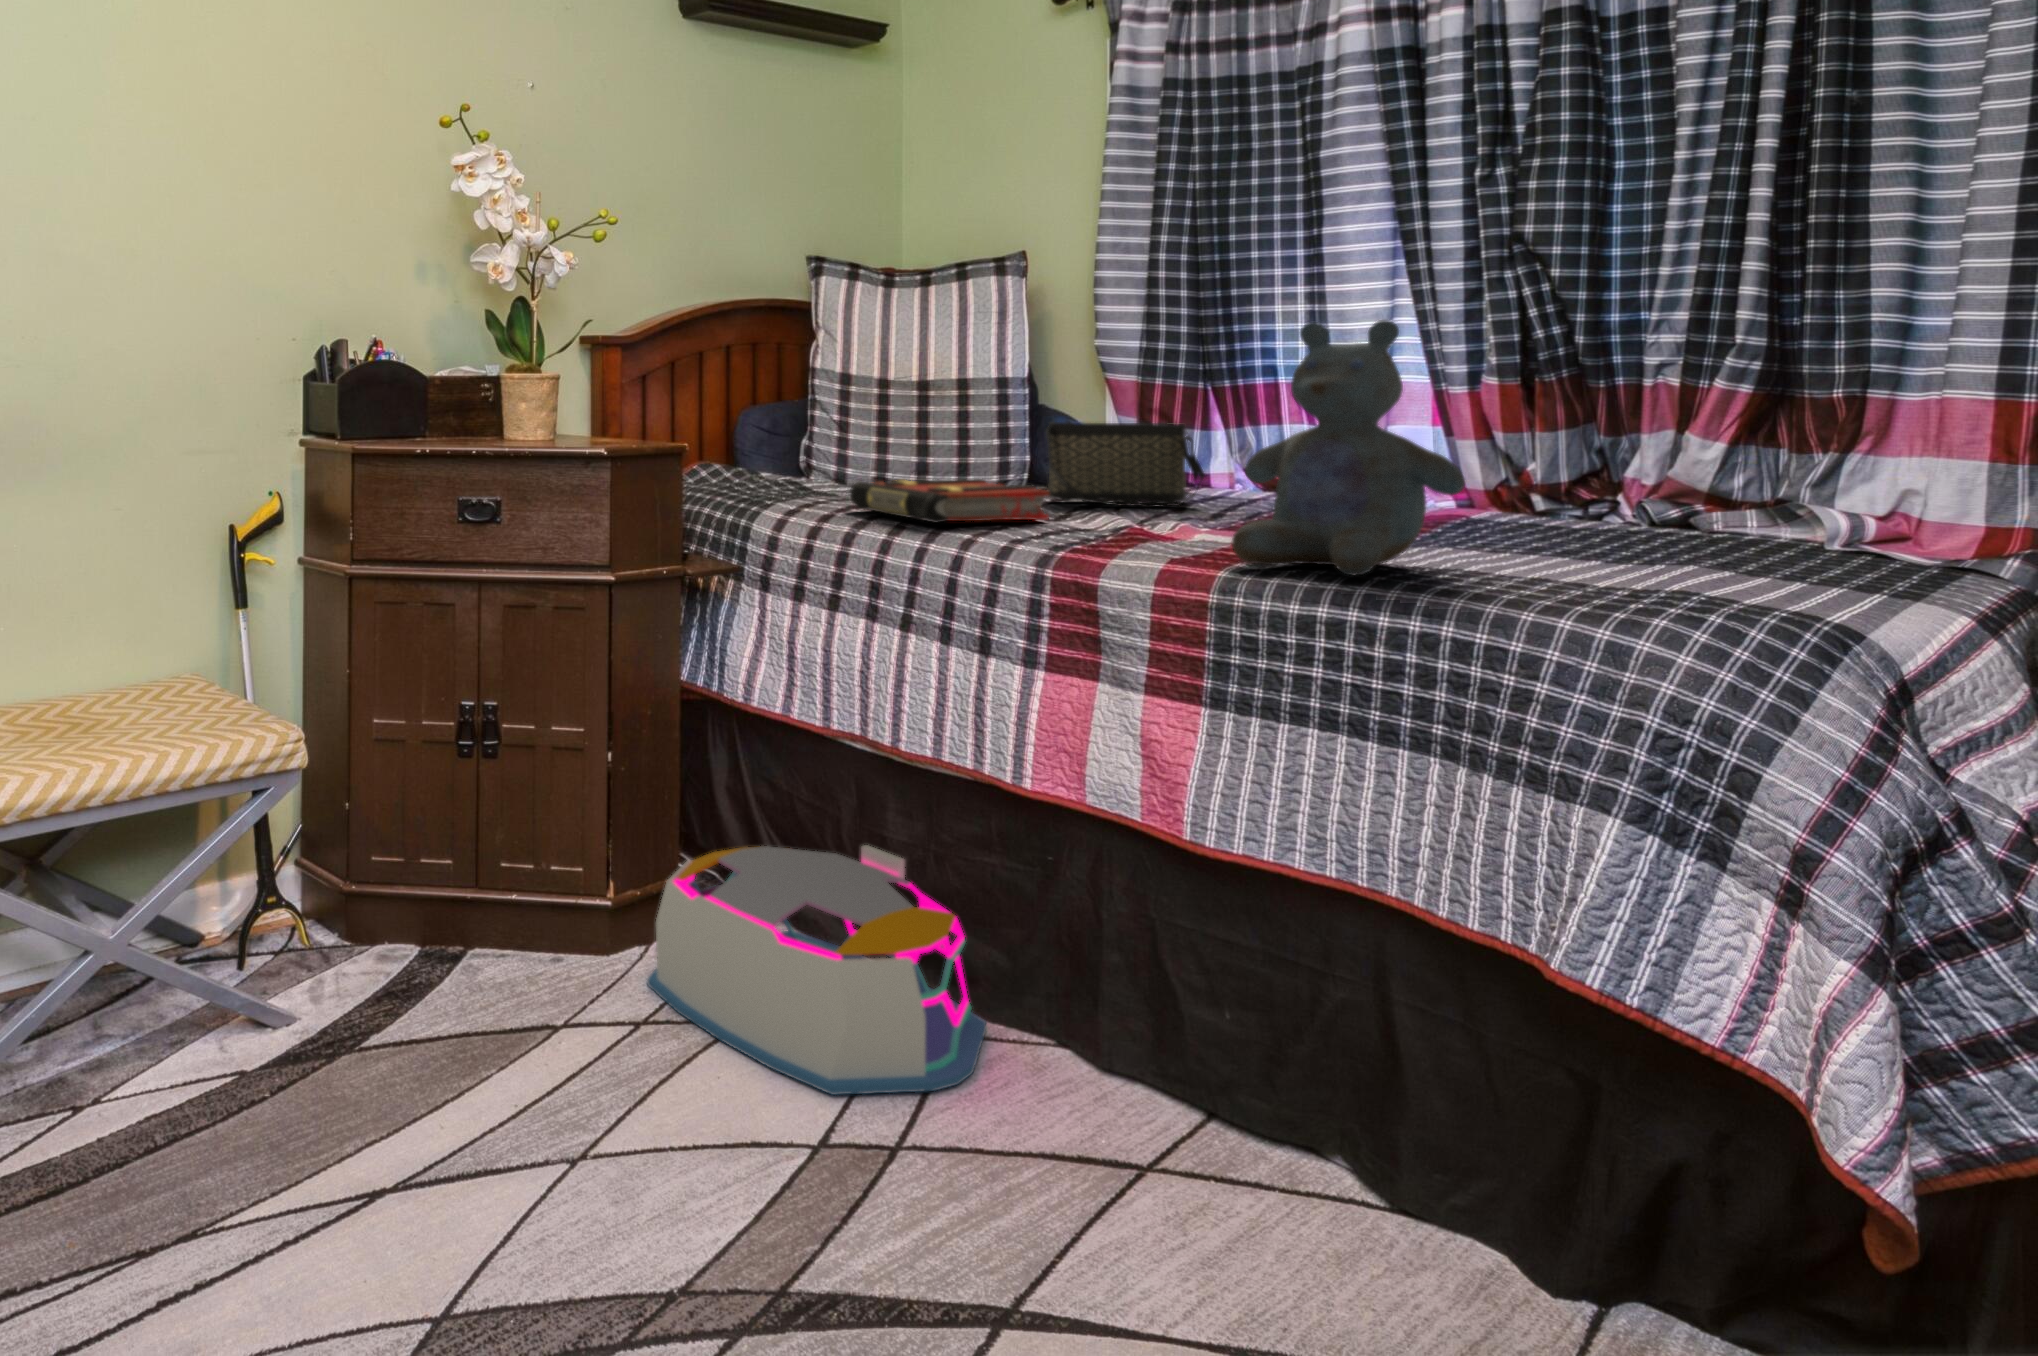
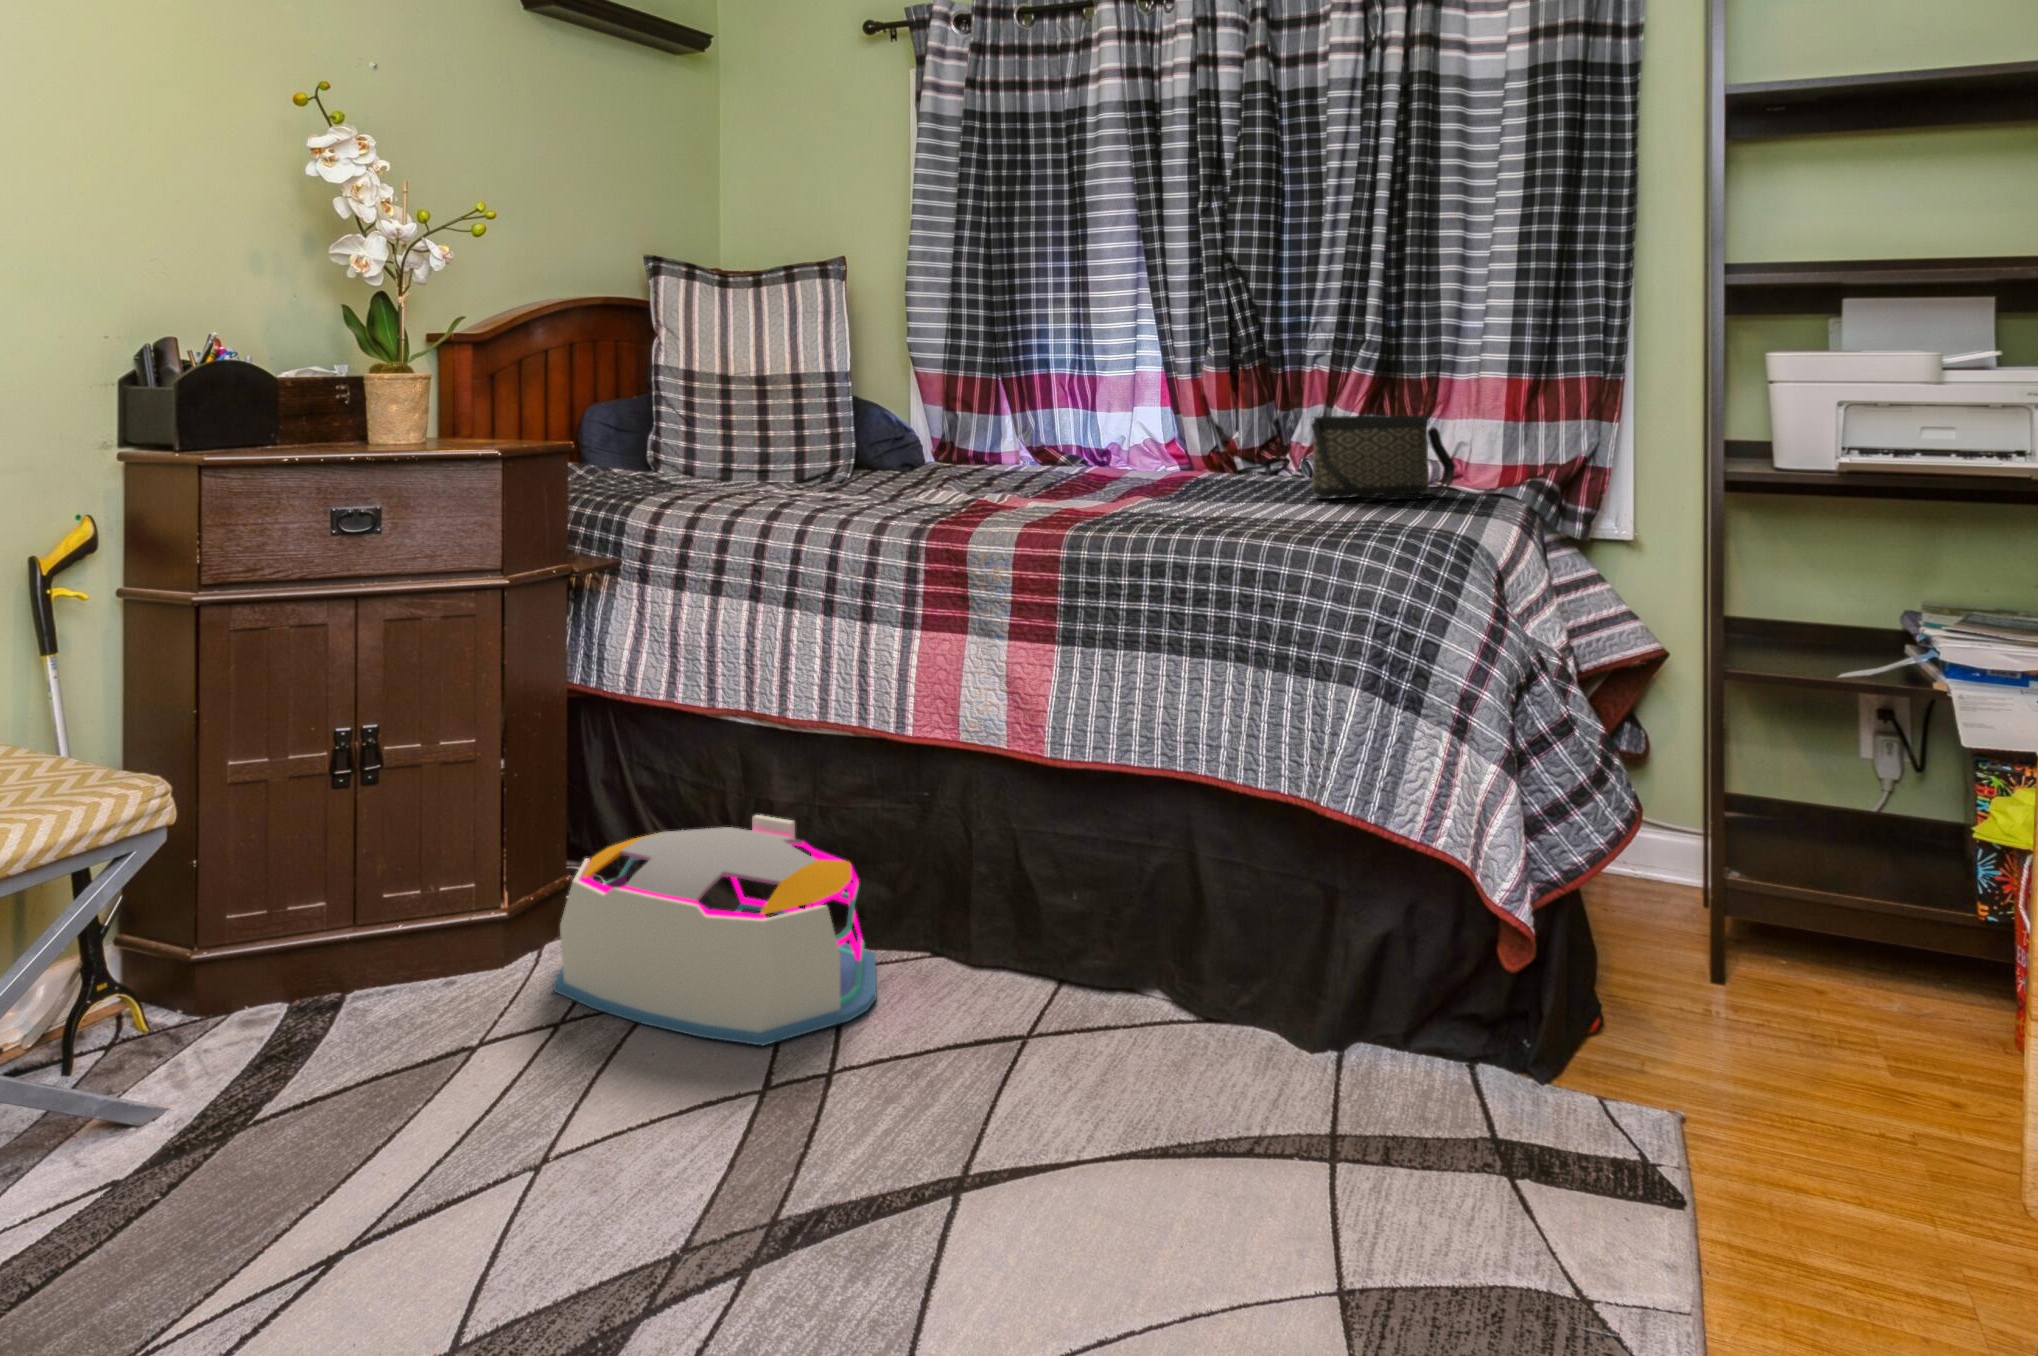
stuffed bear: present [1232,320,1465,575] -> none [1072,321,1232,527]
handbag: present [1046,422,1205,507] -> present [1311,415,1455,499]
book: present [850,479,1049,523] -> none [718,465,902,507]

